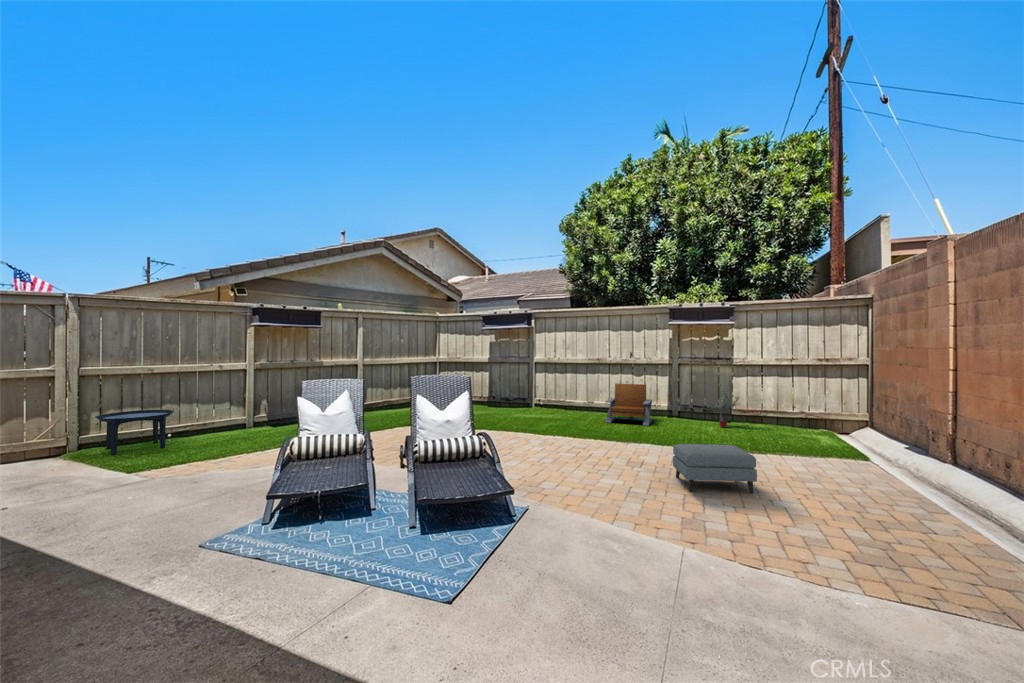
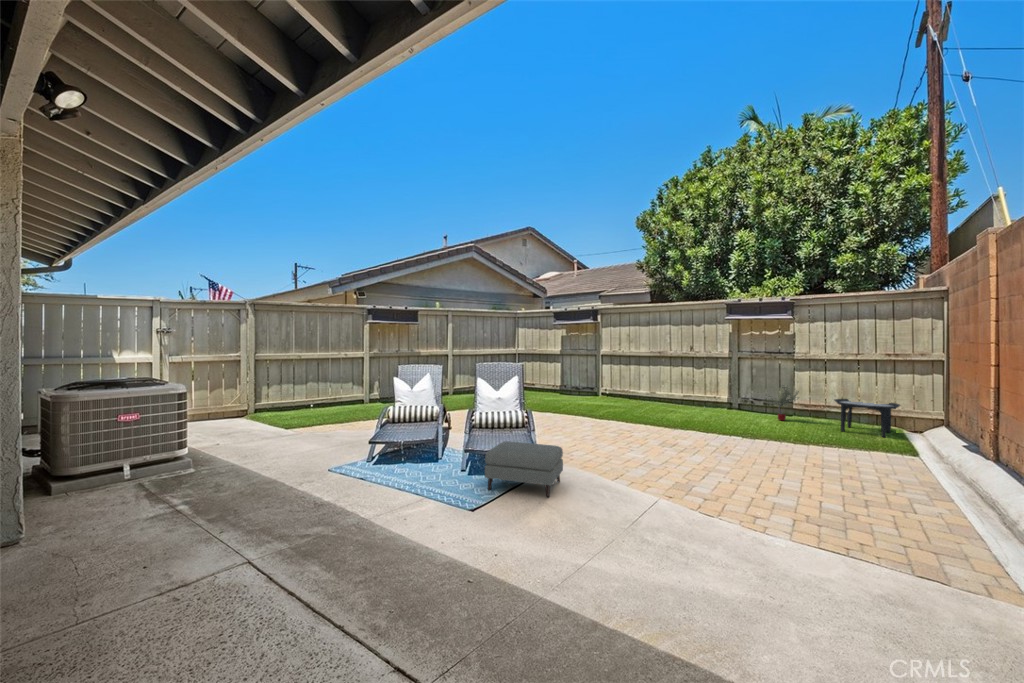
lounge chair: present [605,384,652,426] -> none [662,375,711,416]
round table: present [95,410,174,455] -> present [834,399,900,437]
ottoman: present [673,444,757,493] -> present [485,441,563,497]

